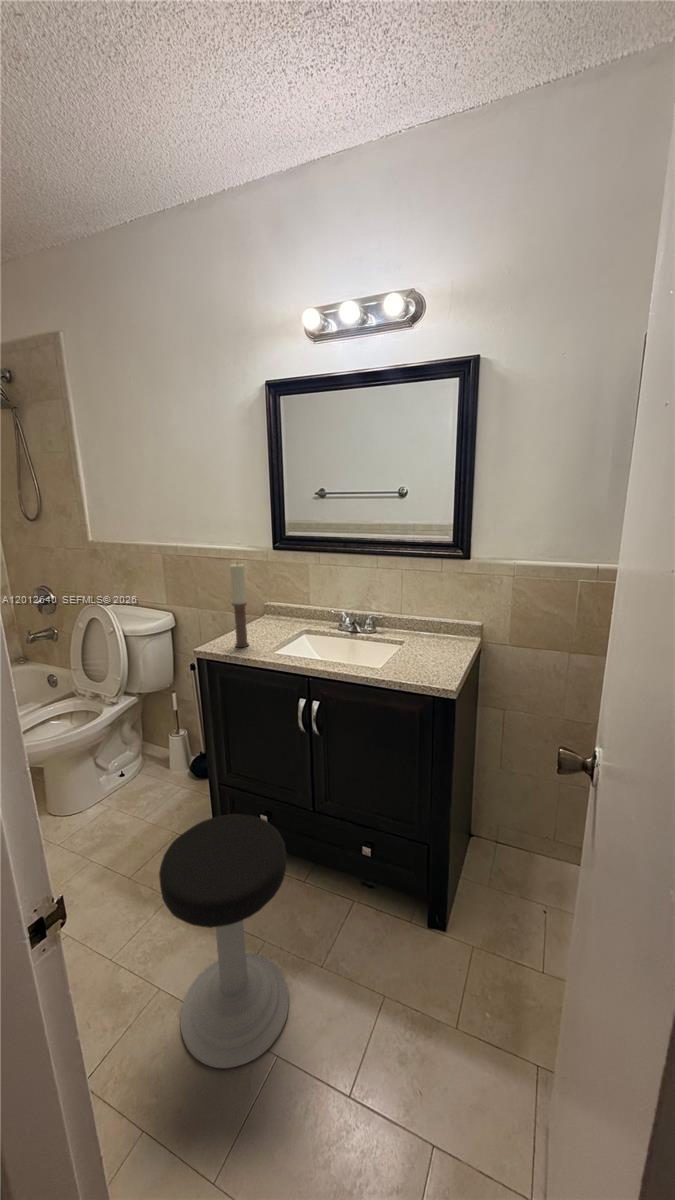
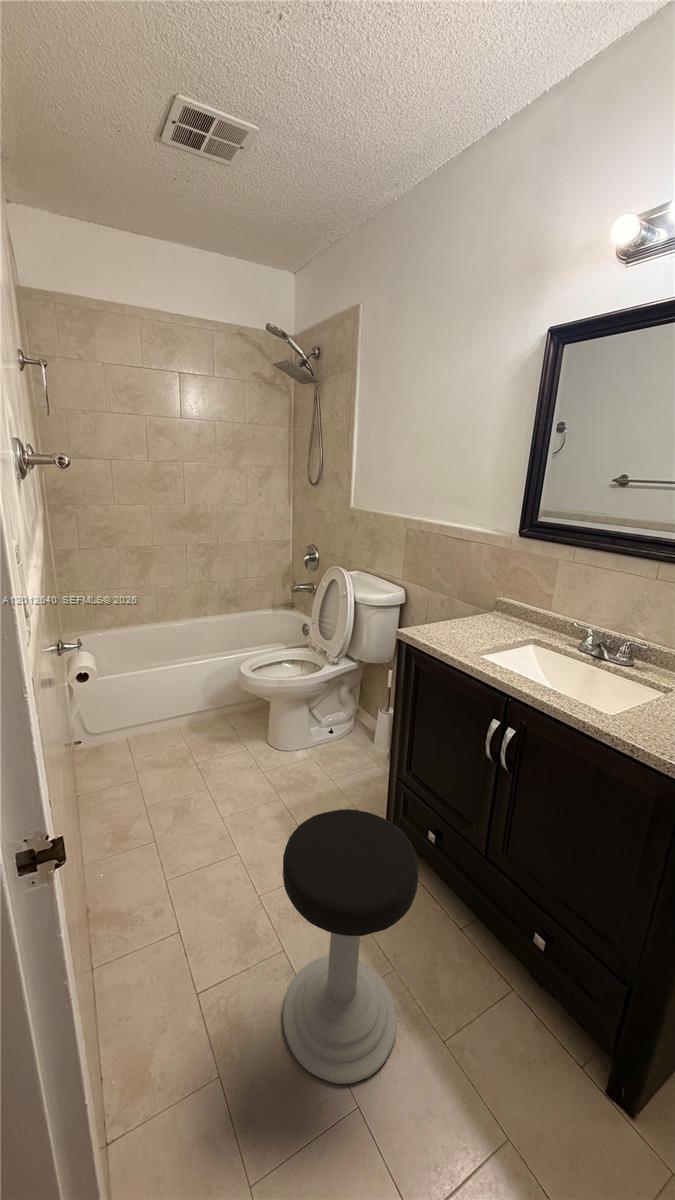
candle: present [230,564,249,647] -> none [441,542,468,640]

